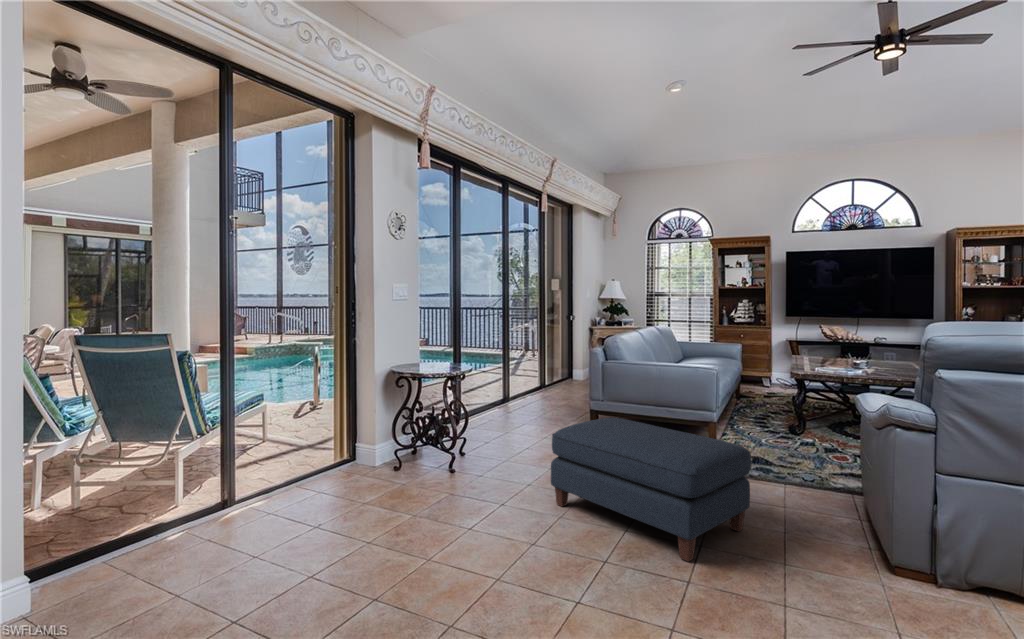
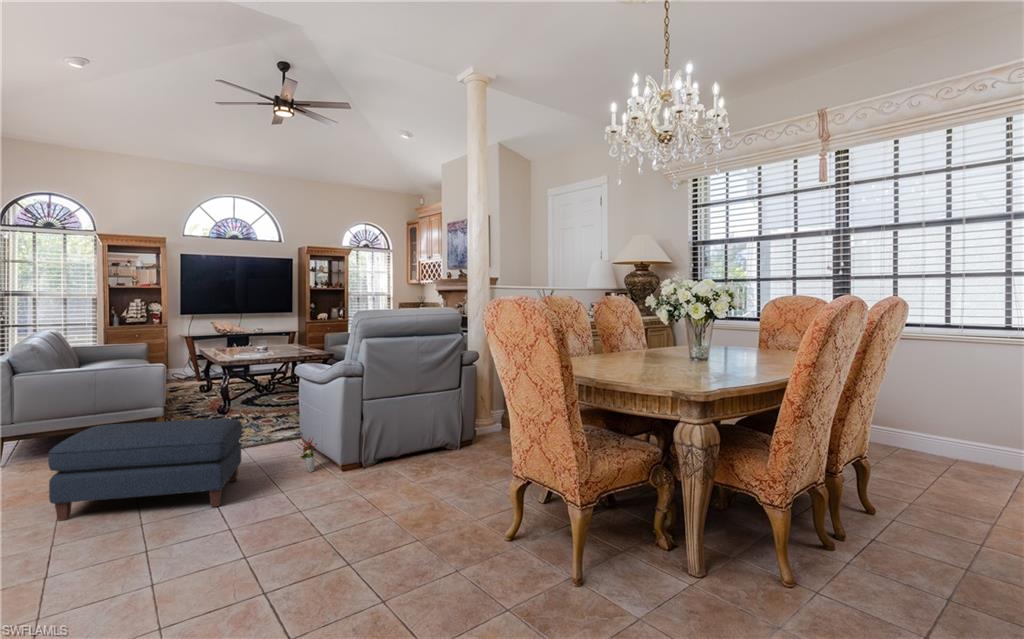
decorative plant: none [838,501,871,566] -> present [299,438,317,472]

